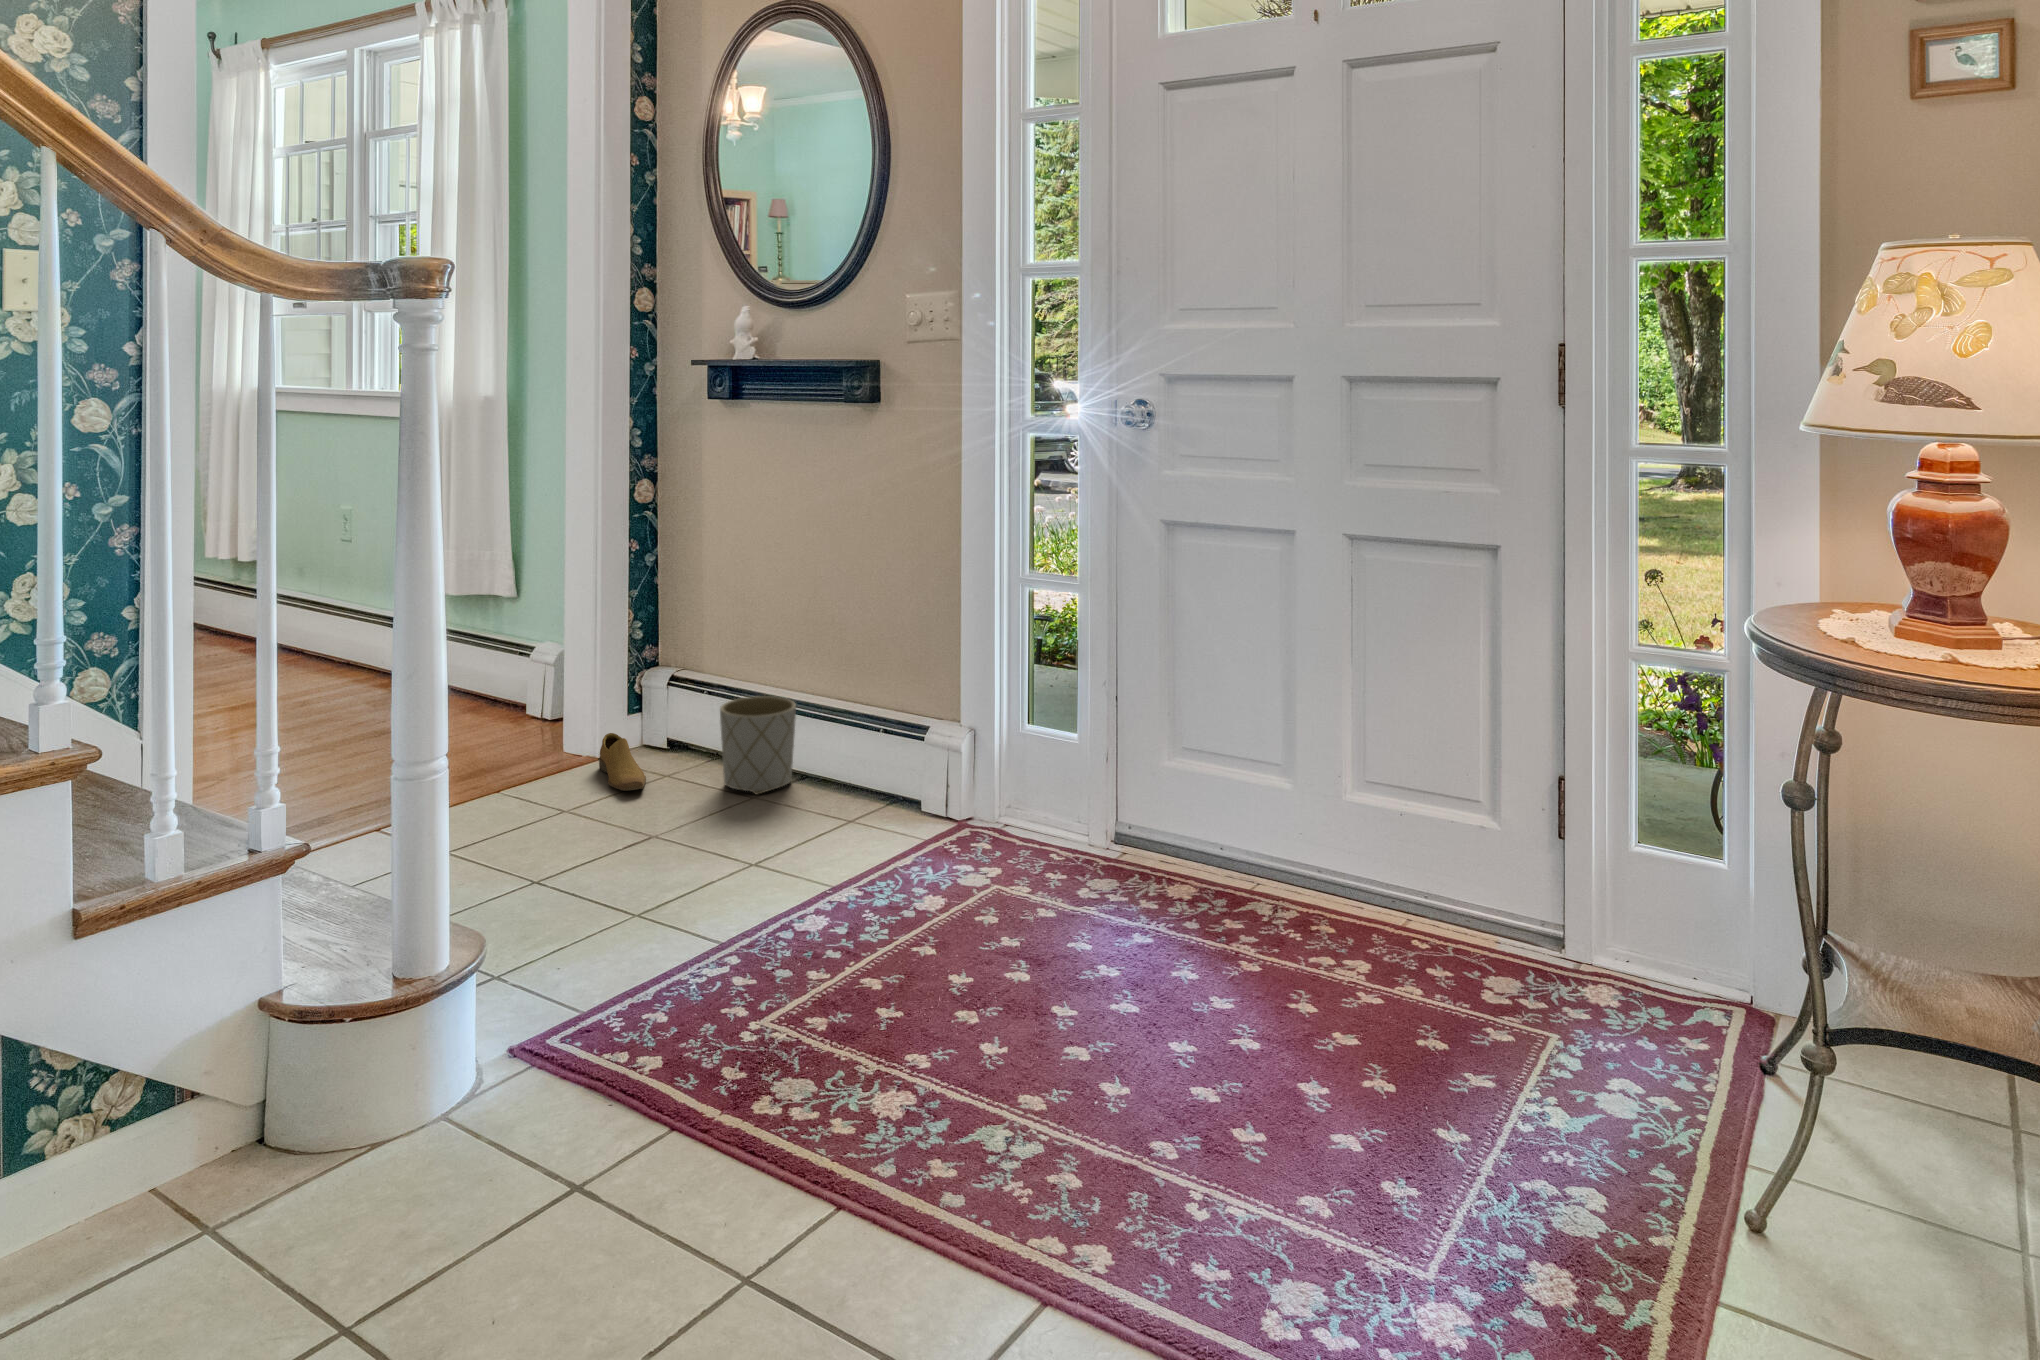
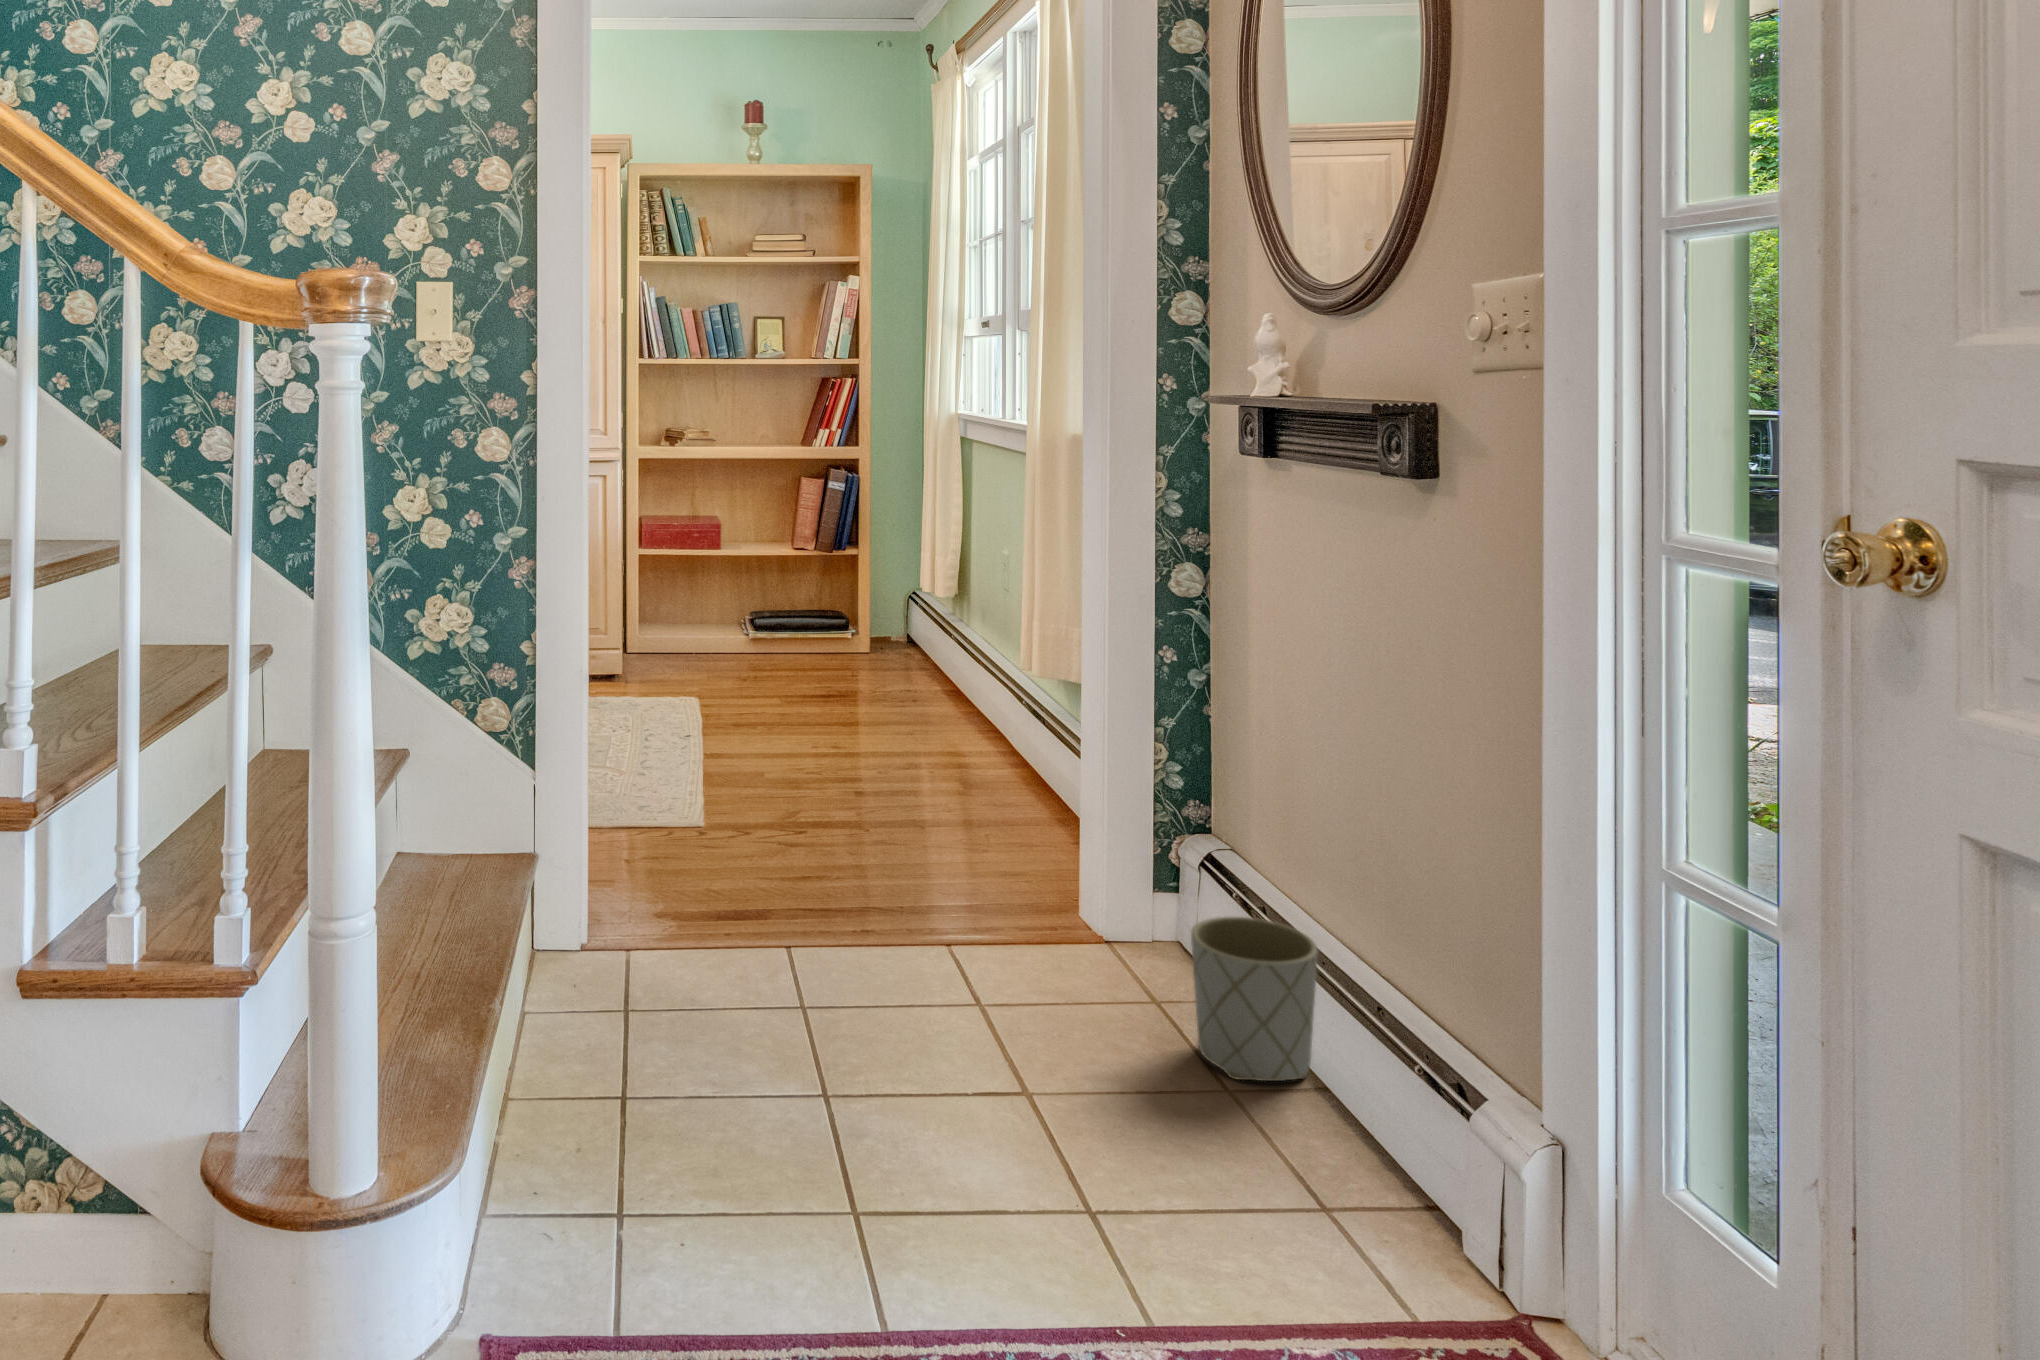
shoe: present [599,733,646,791] -> none [1061,909,1119,1005]

